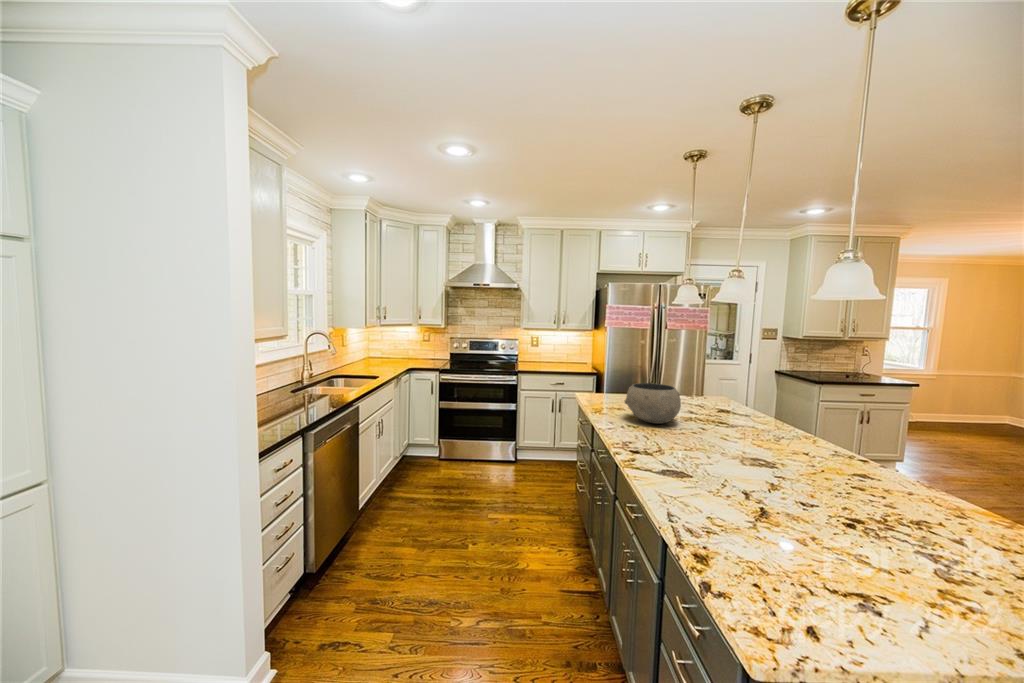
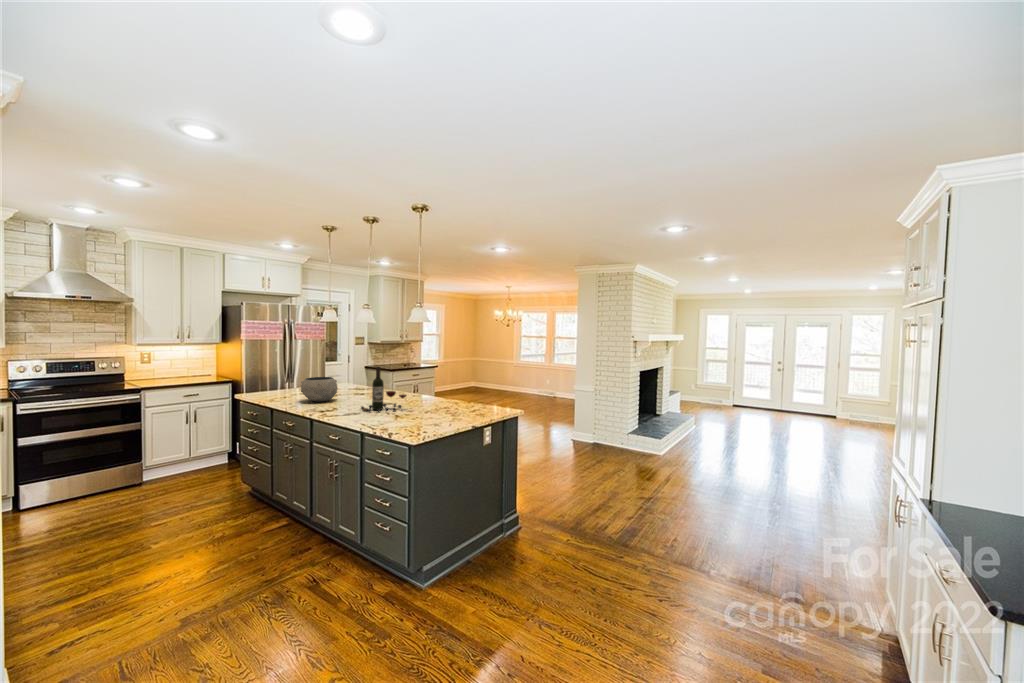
wine bottle: none [698,383,808,492] -> present [361,367,407,412]

